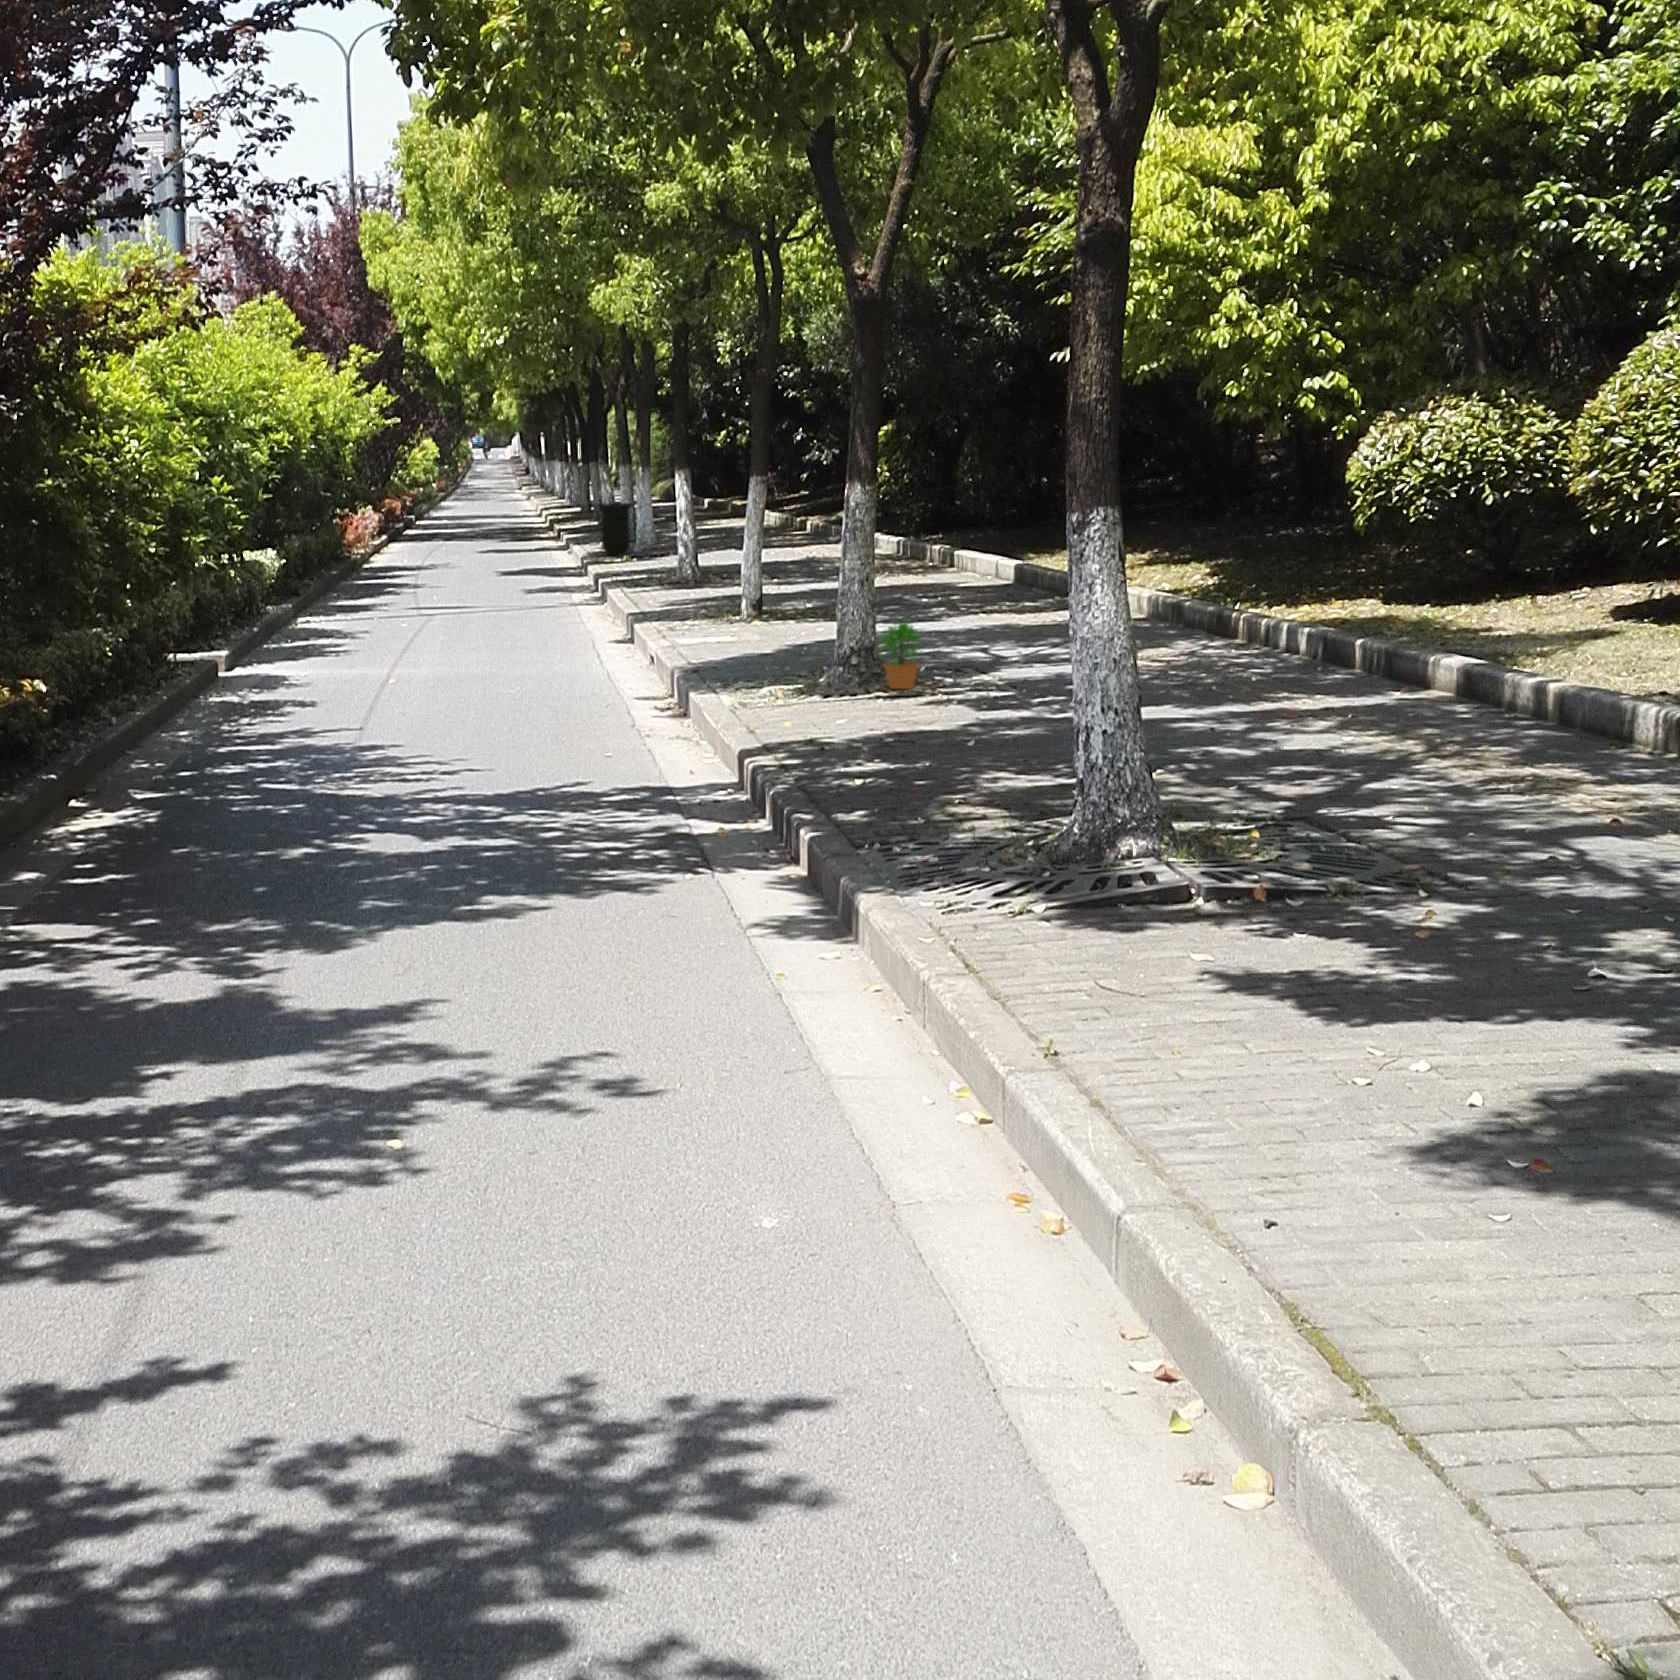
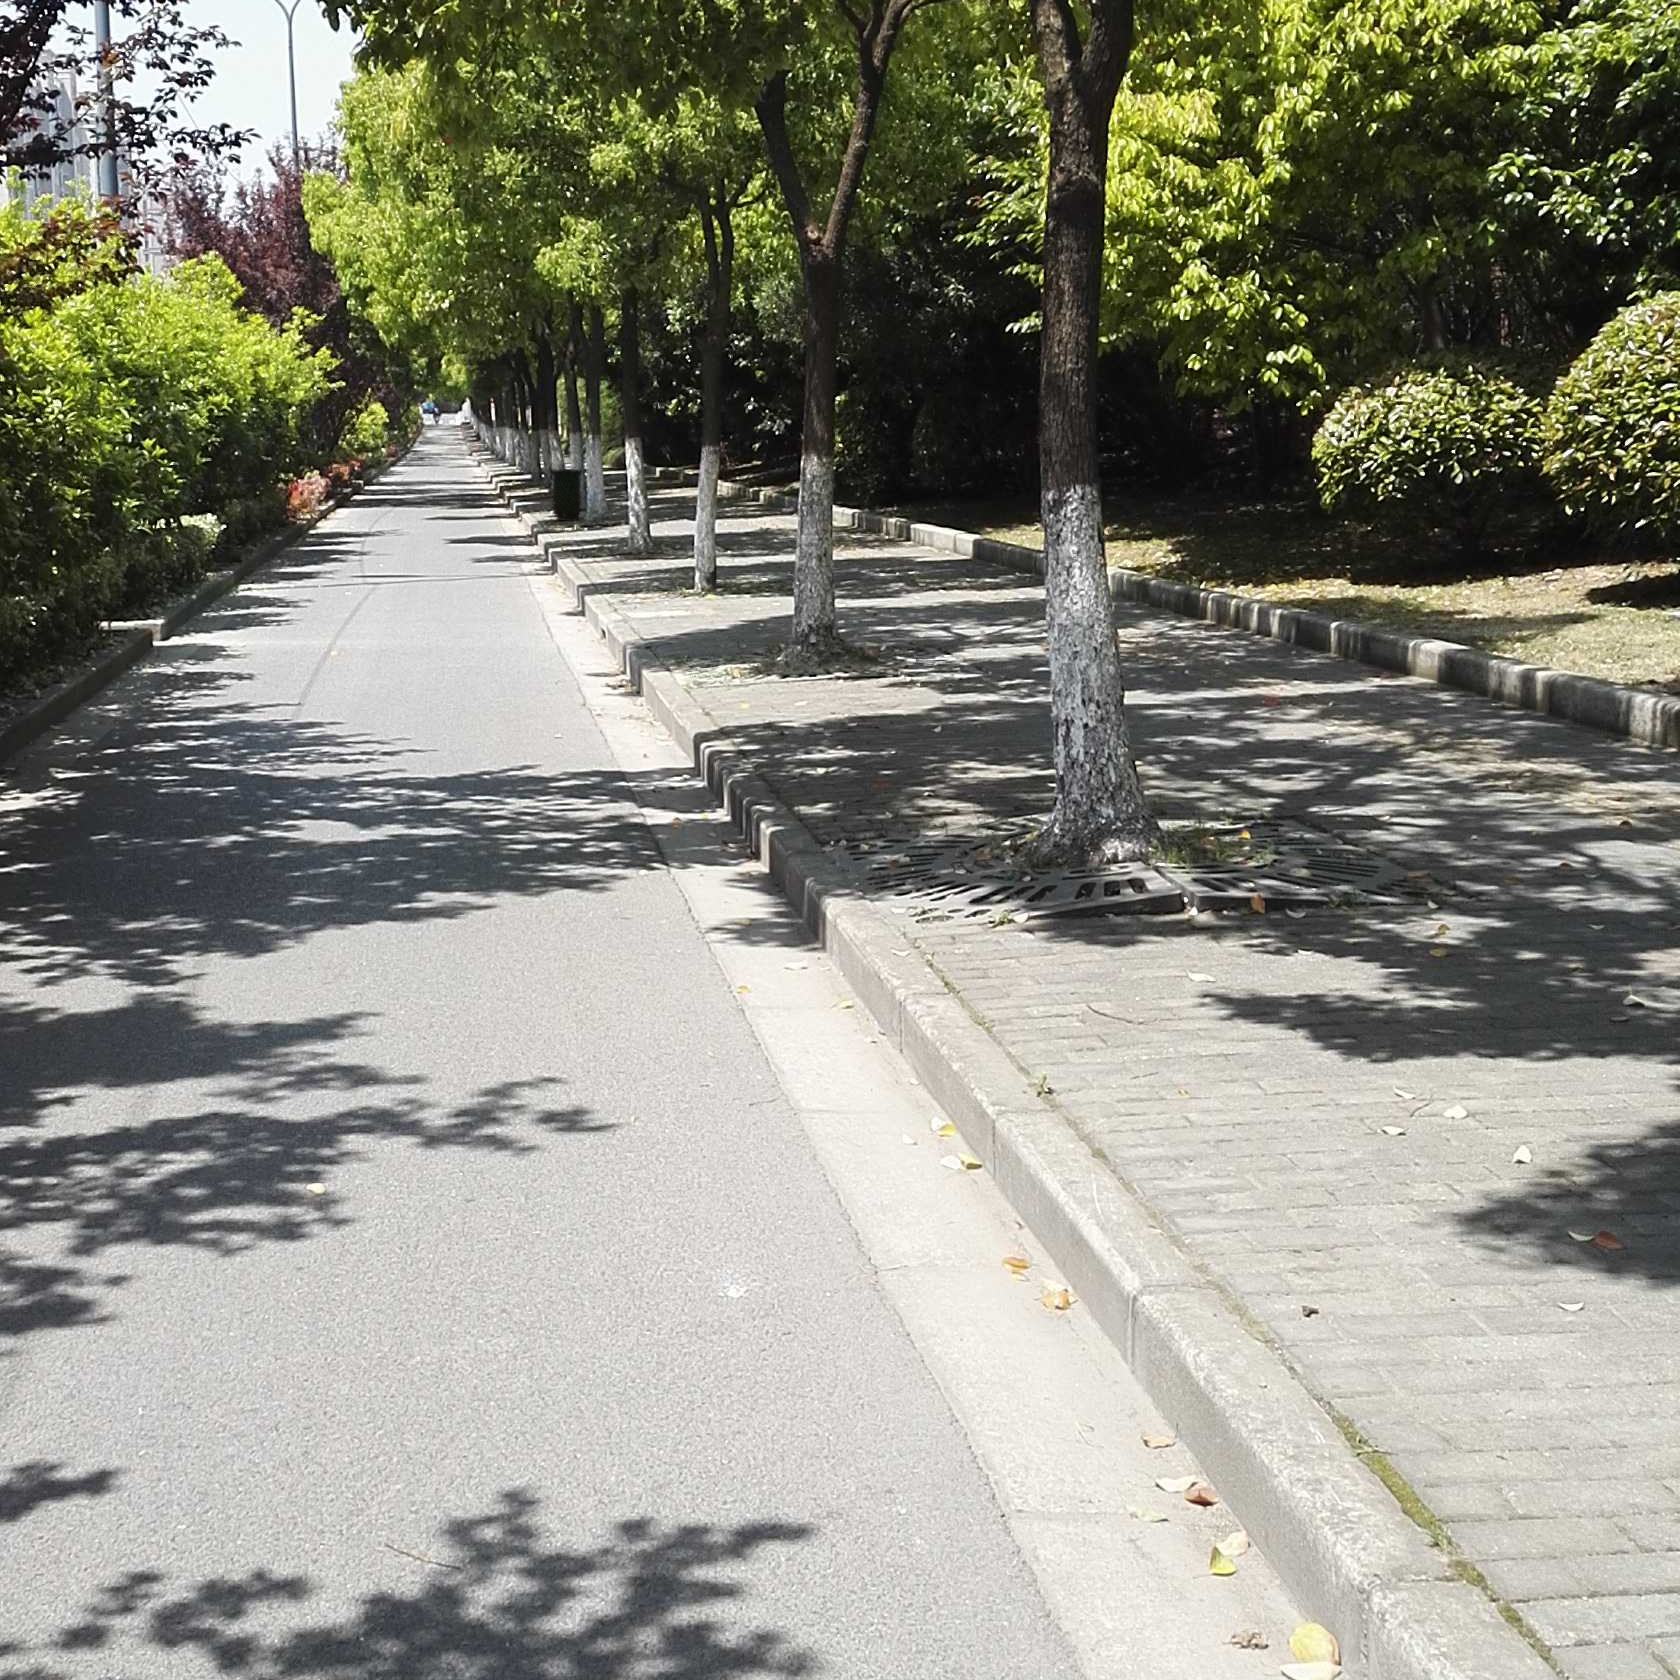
potted plant: present [878,622,925,689] -> none [822,597,877,669]

